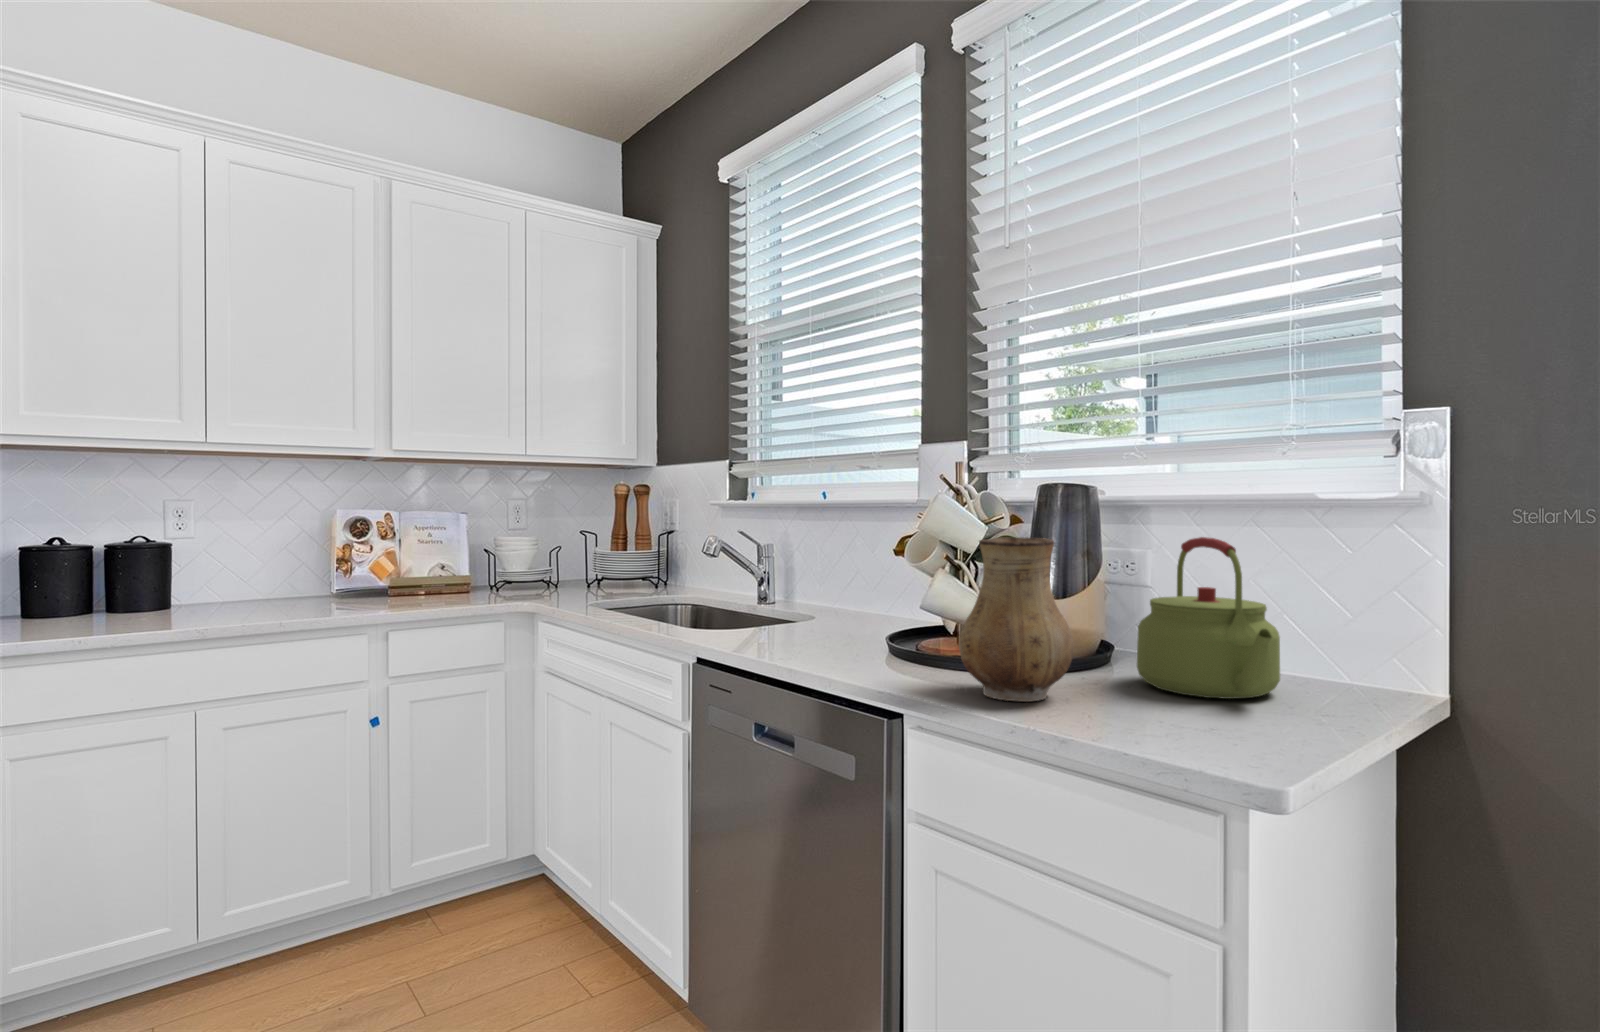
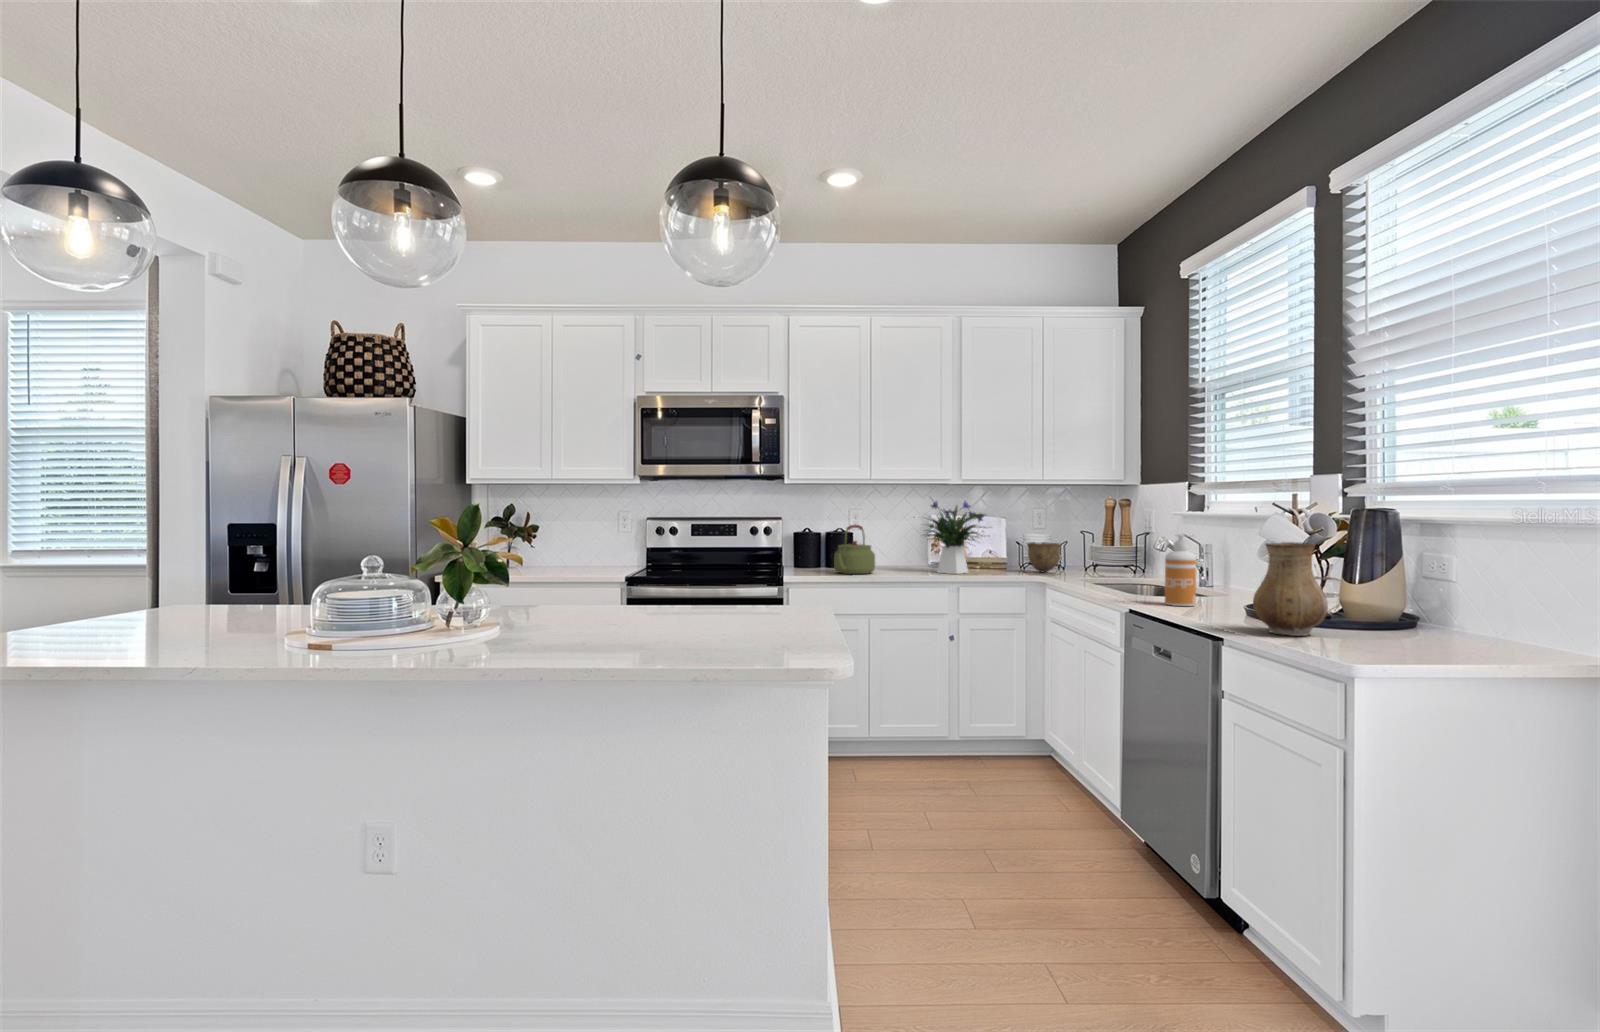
flower arrangement: none [293,474,440,609] -> present [924,501,985,574]
soap dispenser: none [757,530,804,647] -> present [1165,534,1196,606]
kettle: present [1137,537,1280,699] -> present [834,525,875,574]
bowl: none [503,549,557,595] -> present [1027,542,1061,572]

